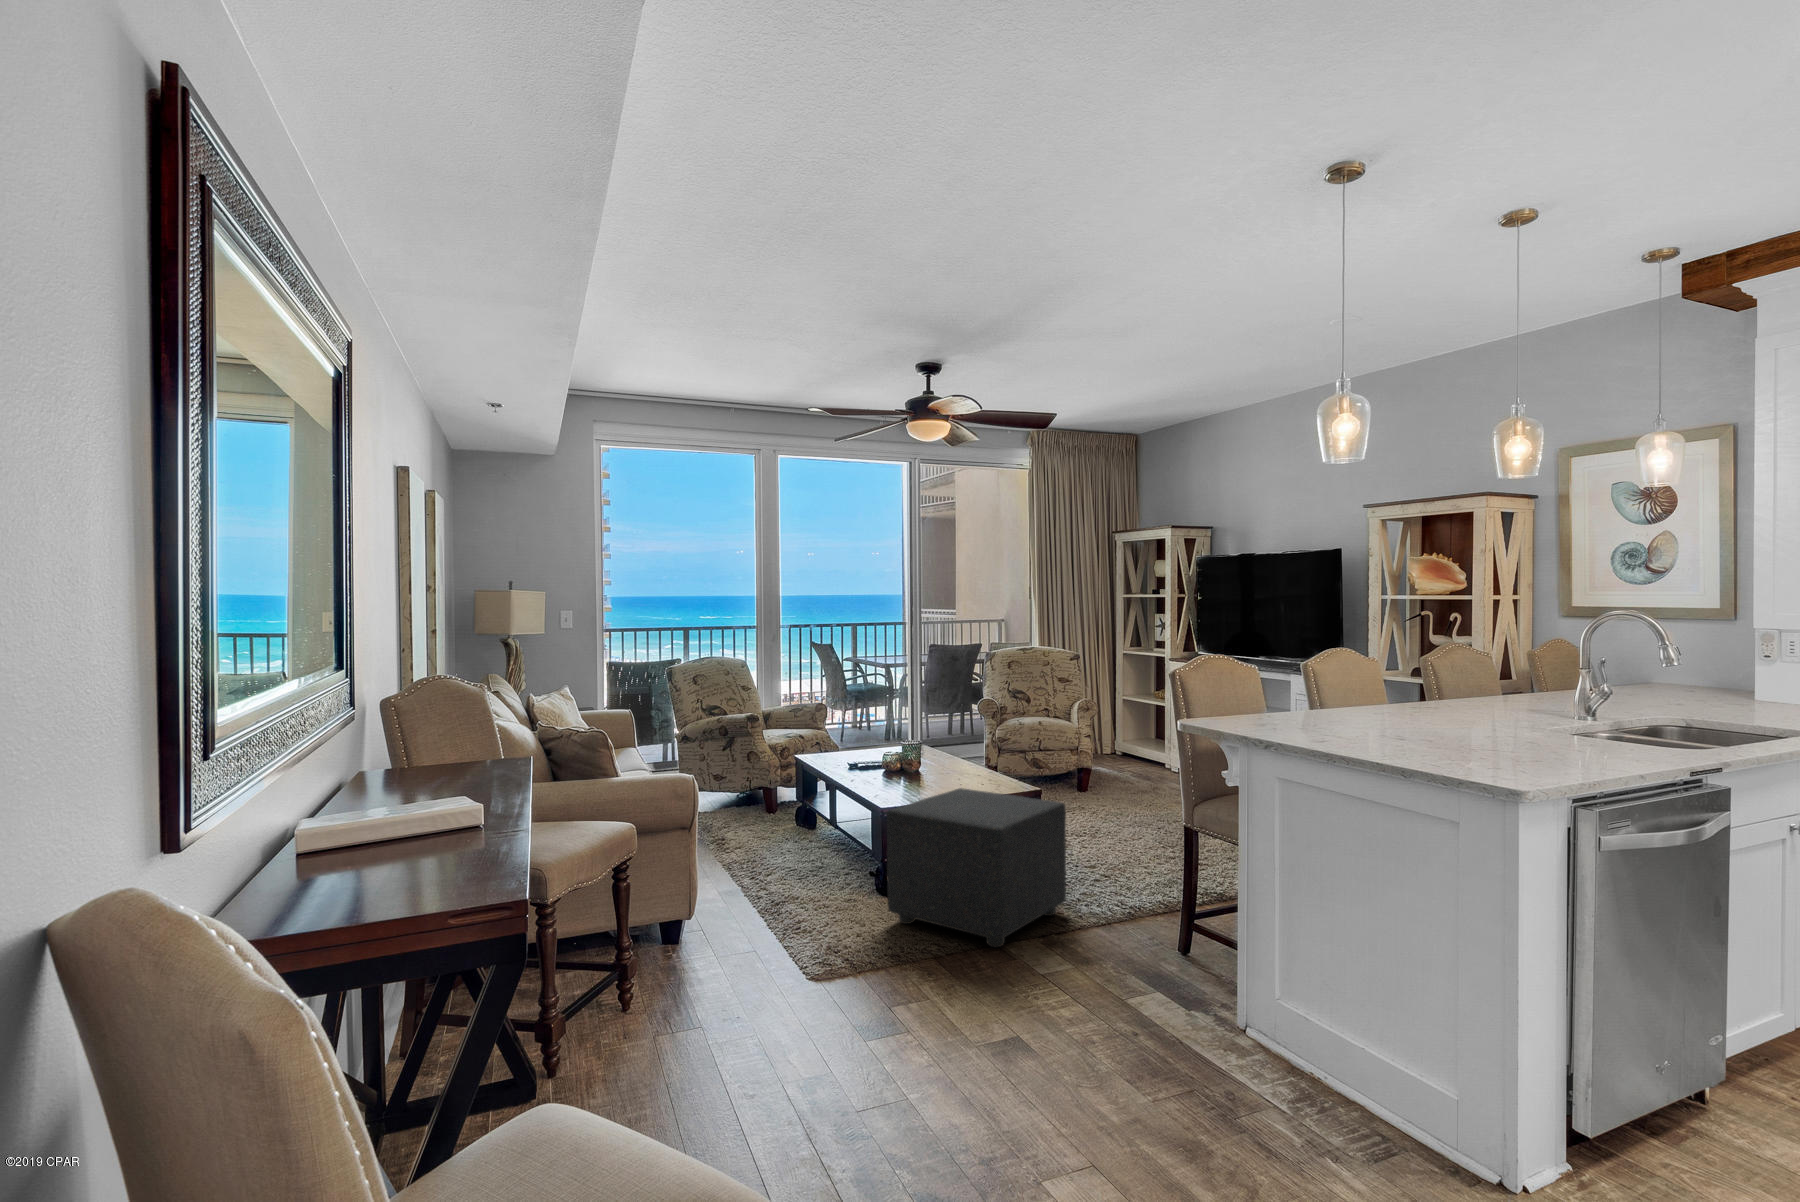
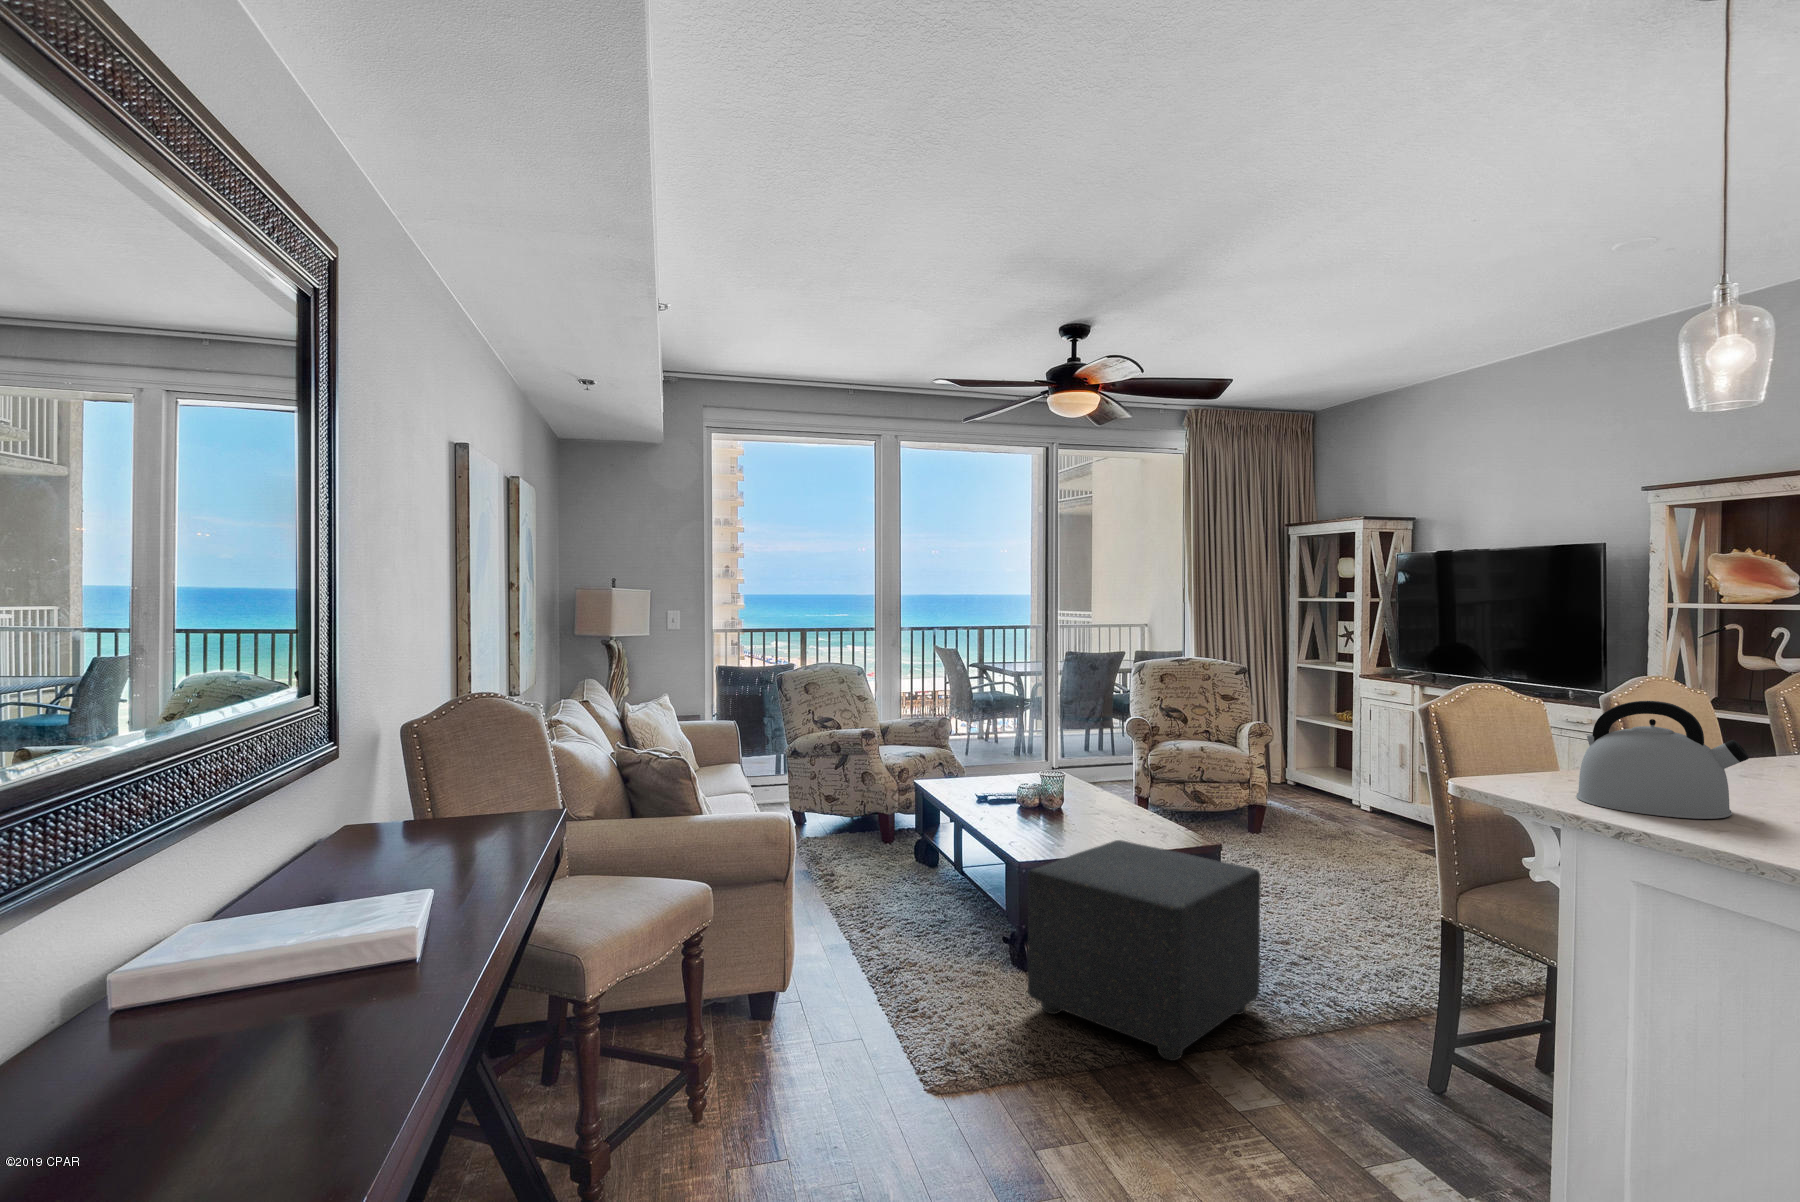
kettle: none [1254,657,1351,733] -> present [1576,701,1749,819]

